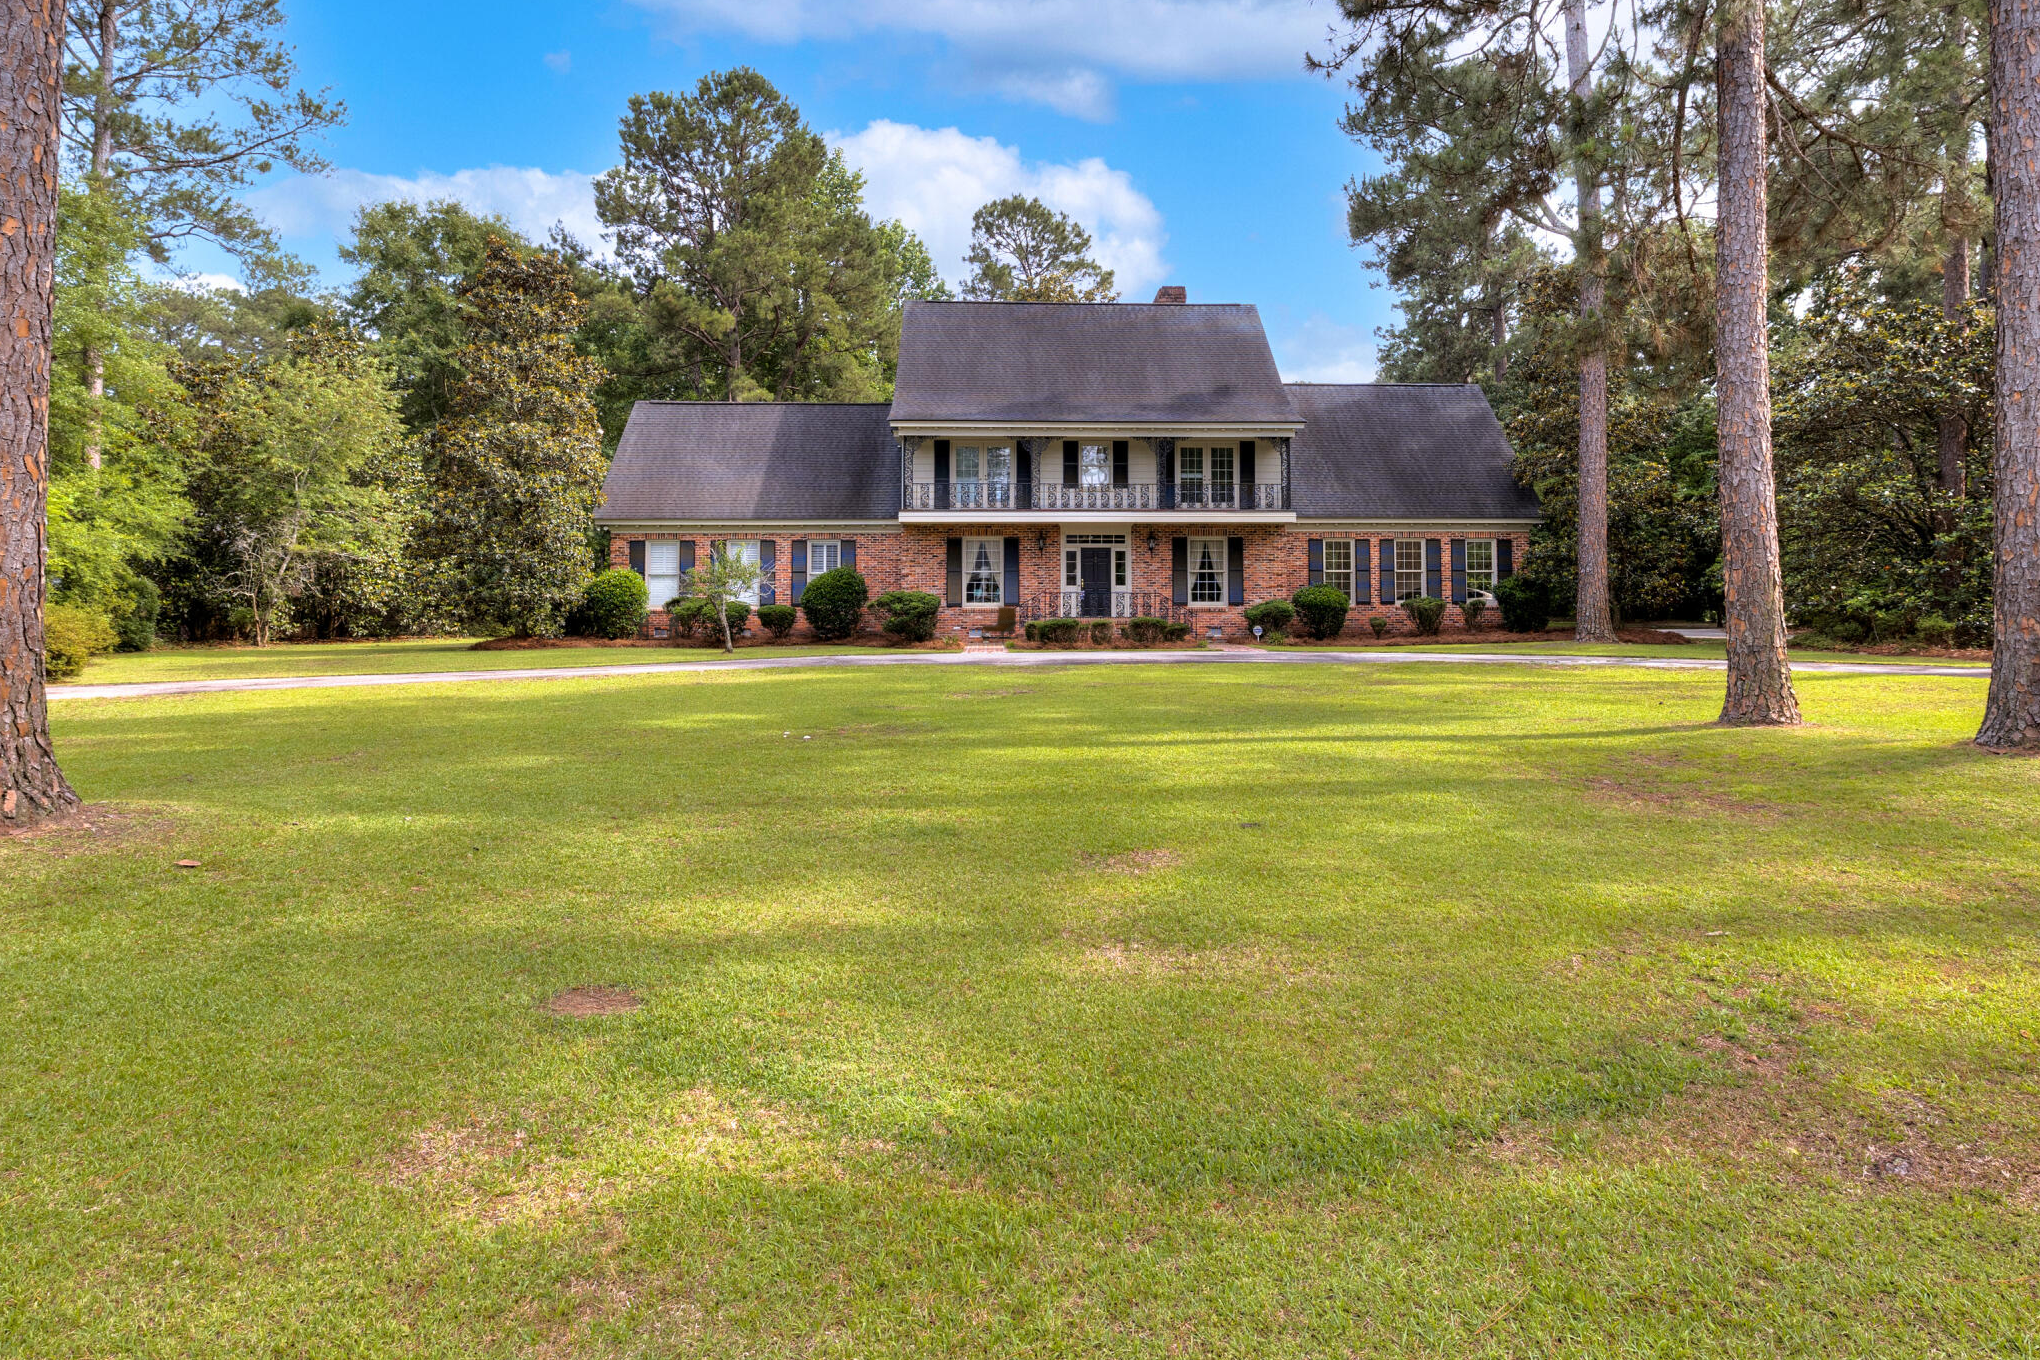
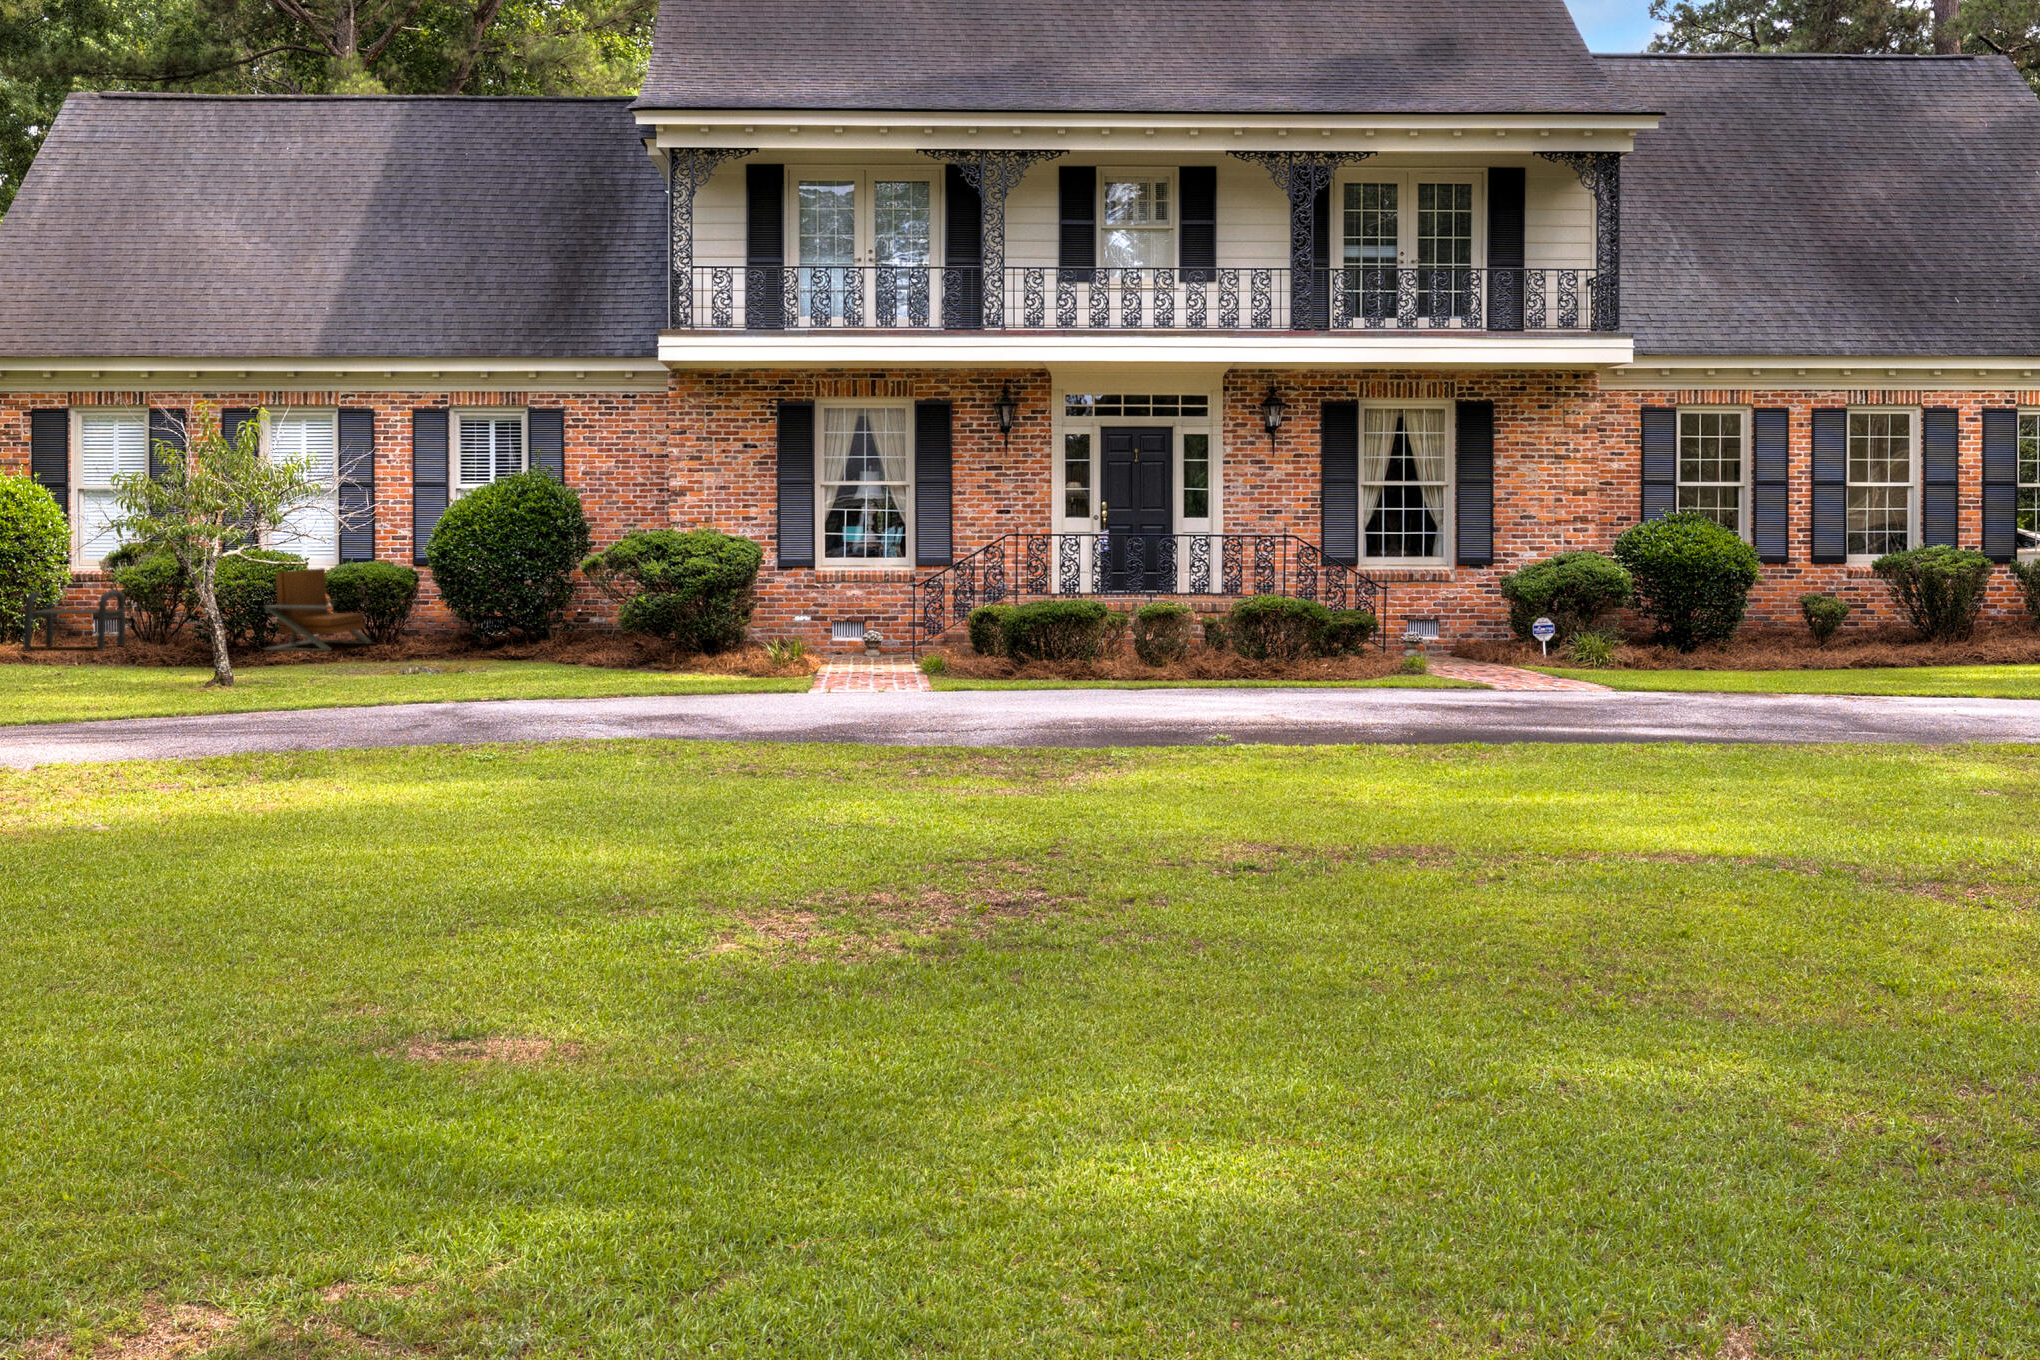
lounge chair: present [981,607,1019,639] -> present [264,568,371,651]

